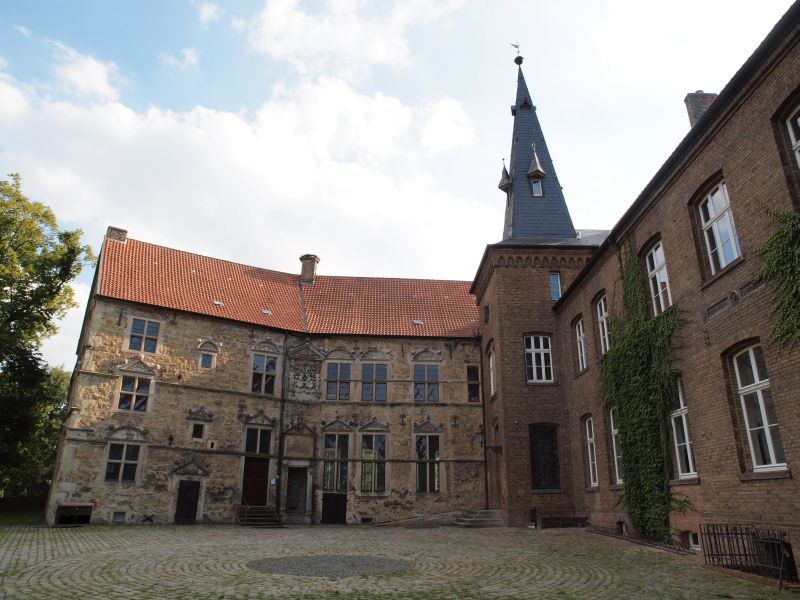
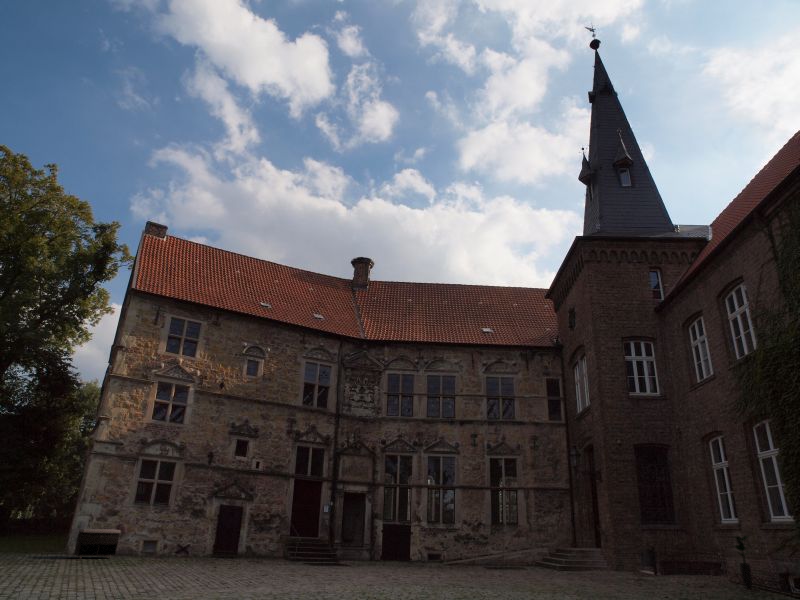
potted plant: none [581,495,598,534] -> present [734,536,752,588]

